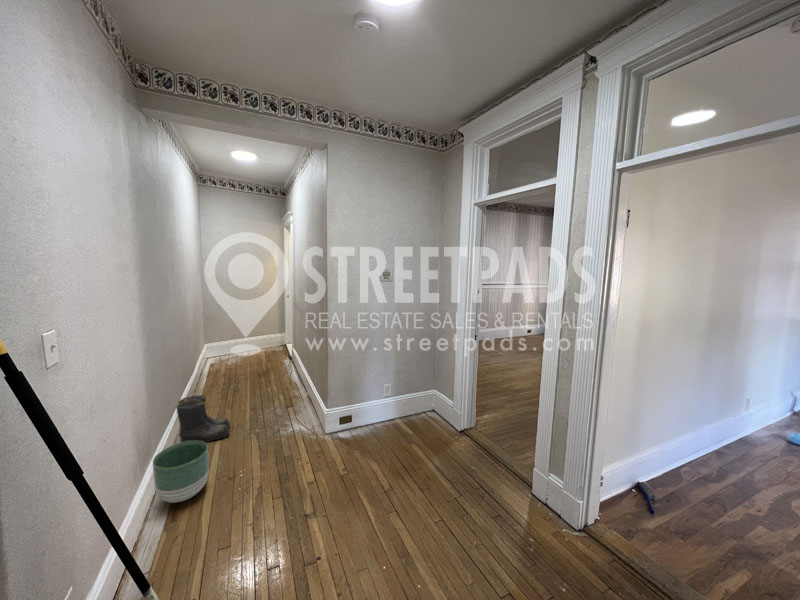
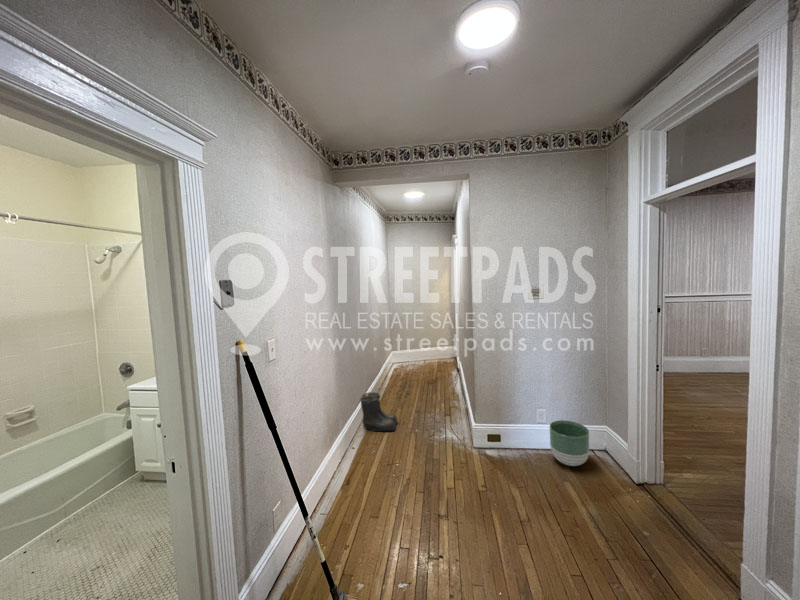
planter: present [153,441,209,503] -> present [550,420,589,466]

